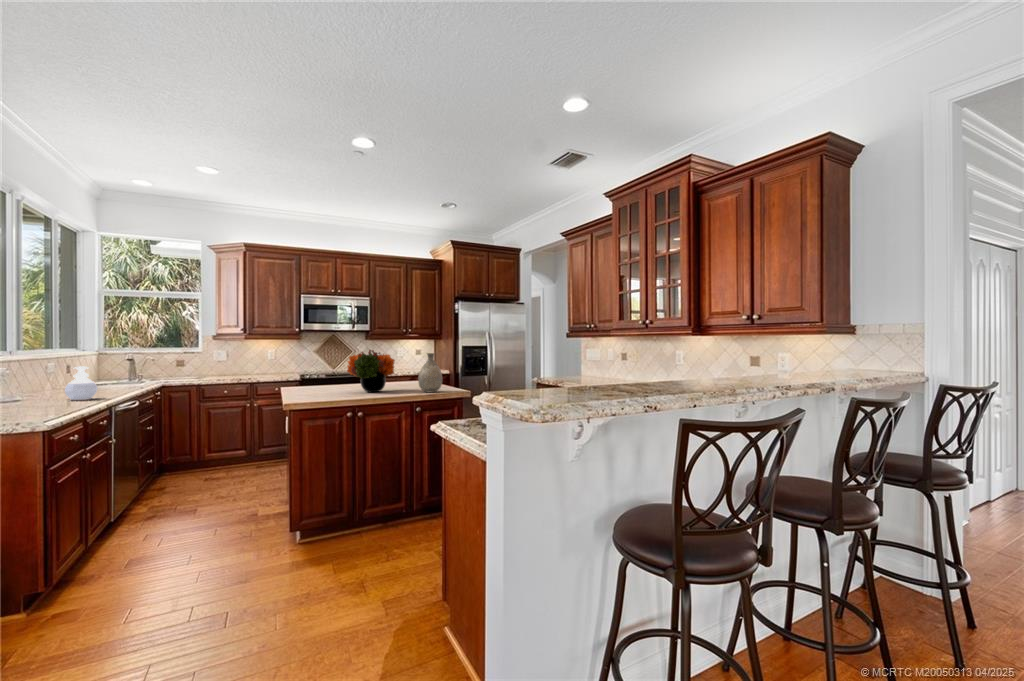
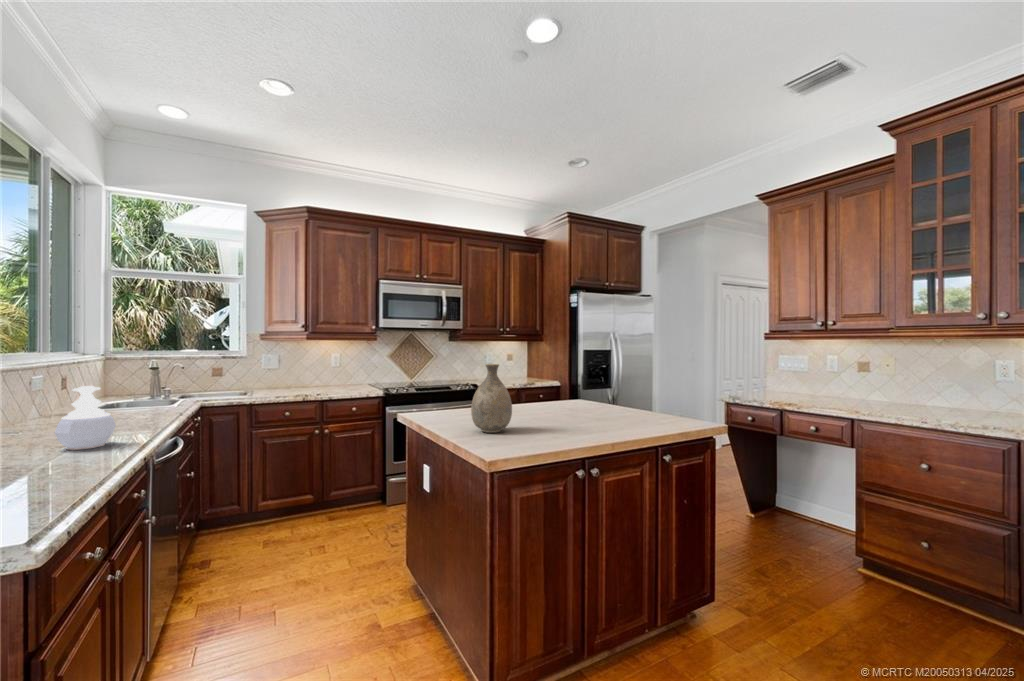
flower arrangement: present [347,350,395,392] -> none [537,356,616,428]
vase: present [418,353,442,392] -> present [471,364,512,433]

